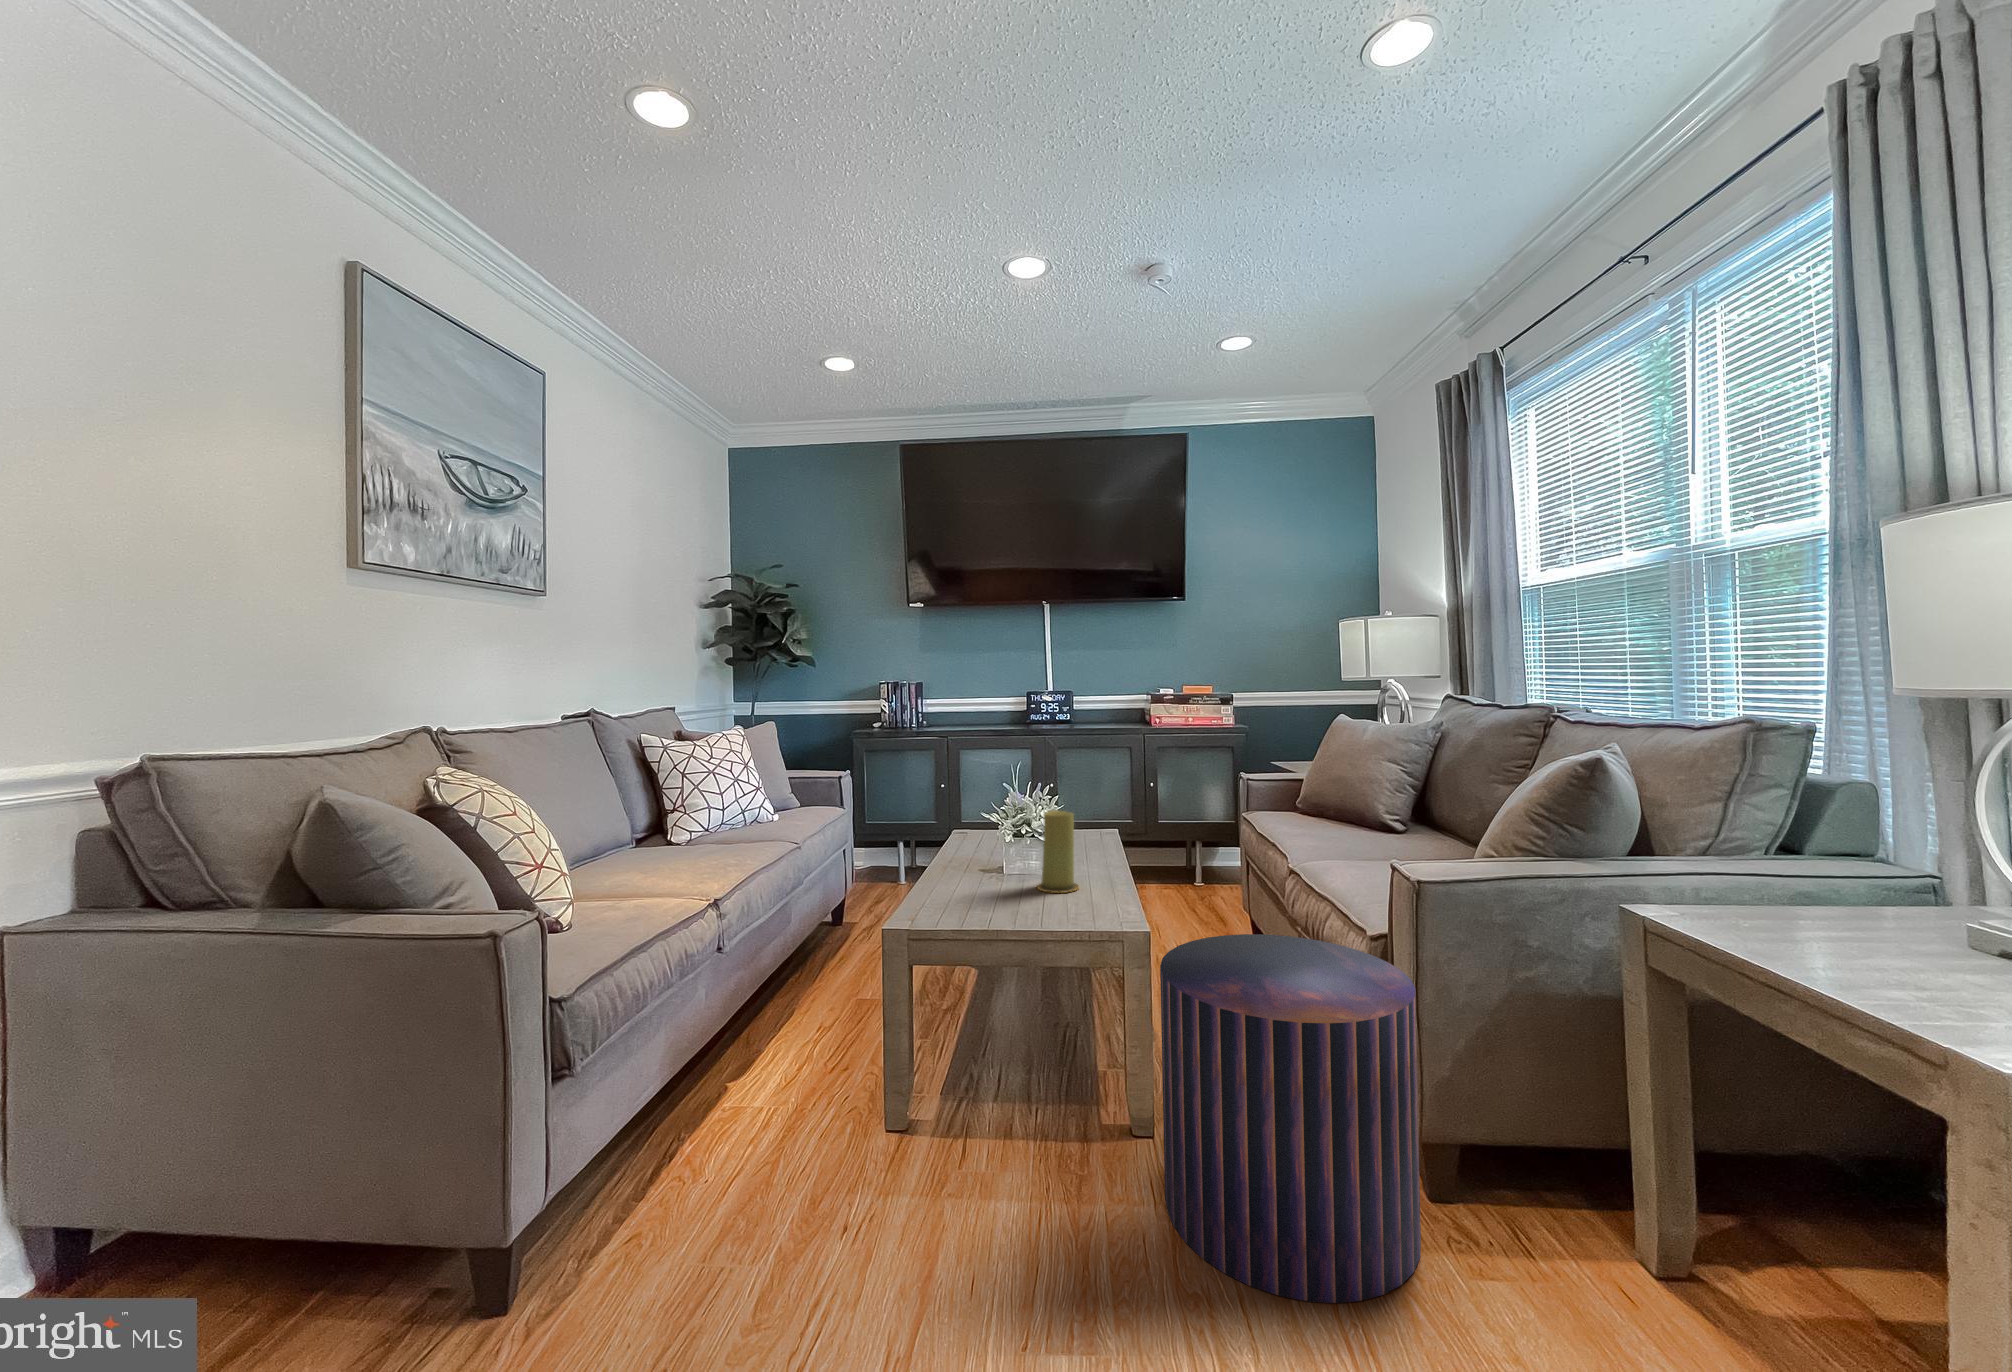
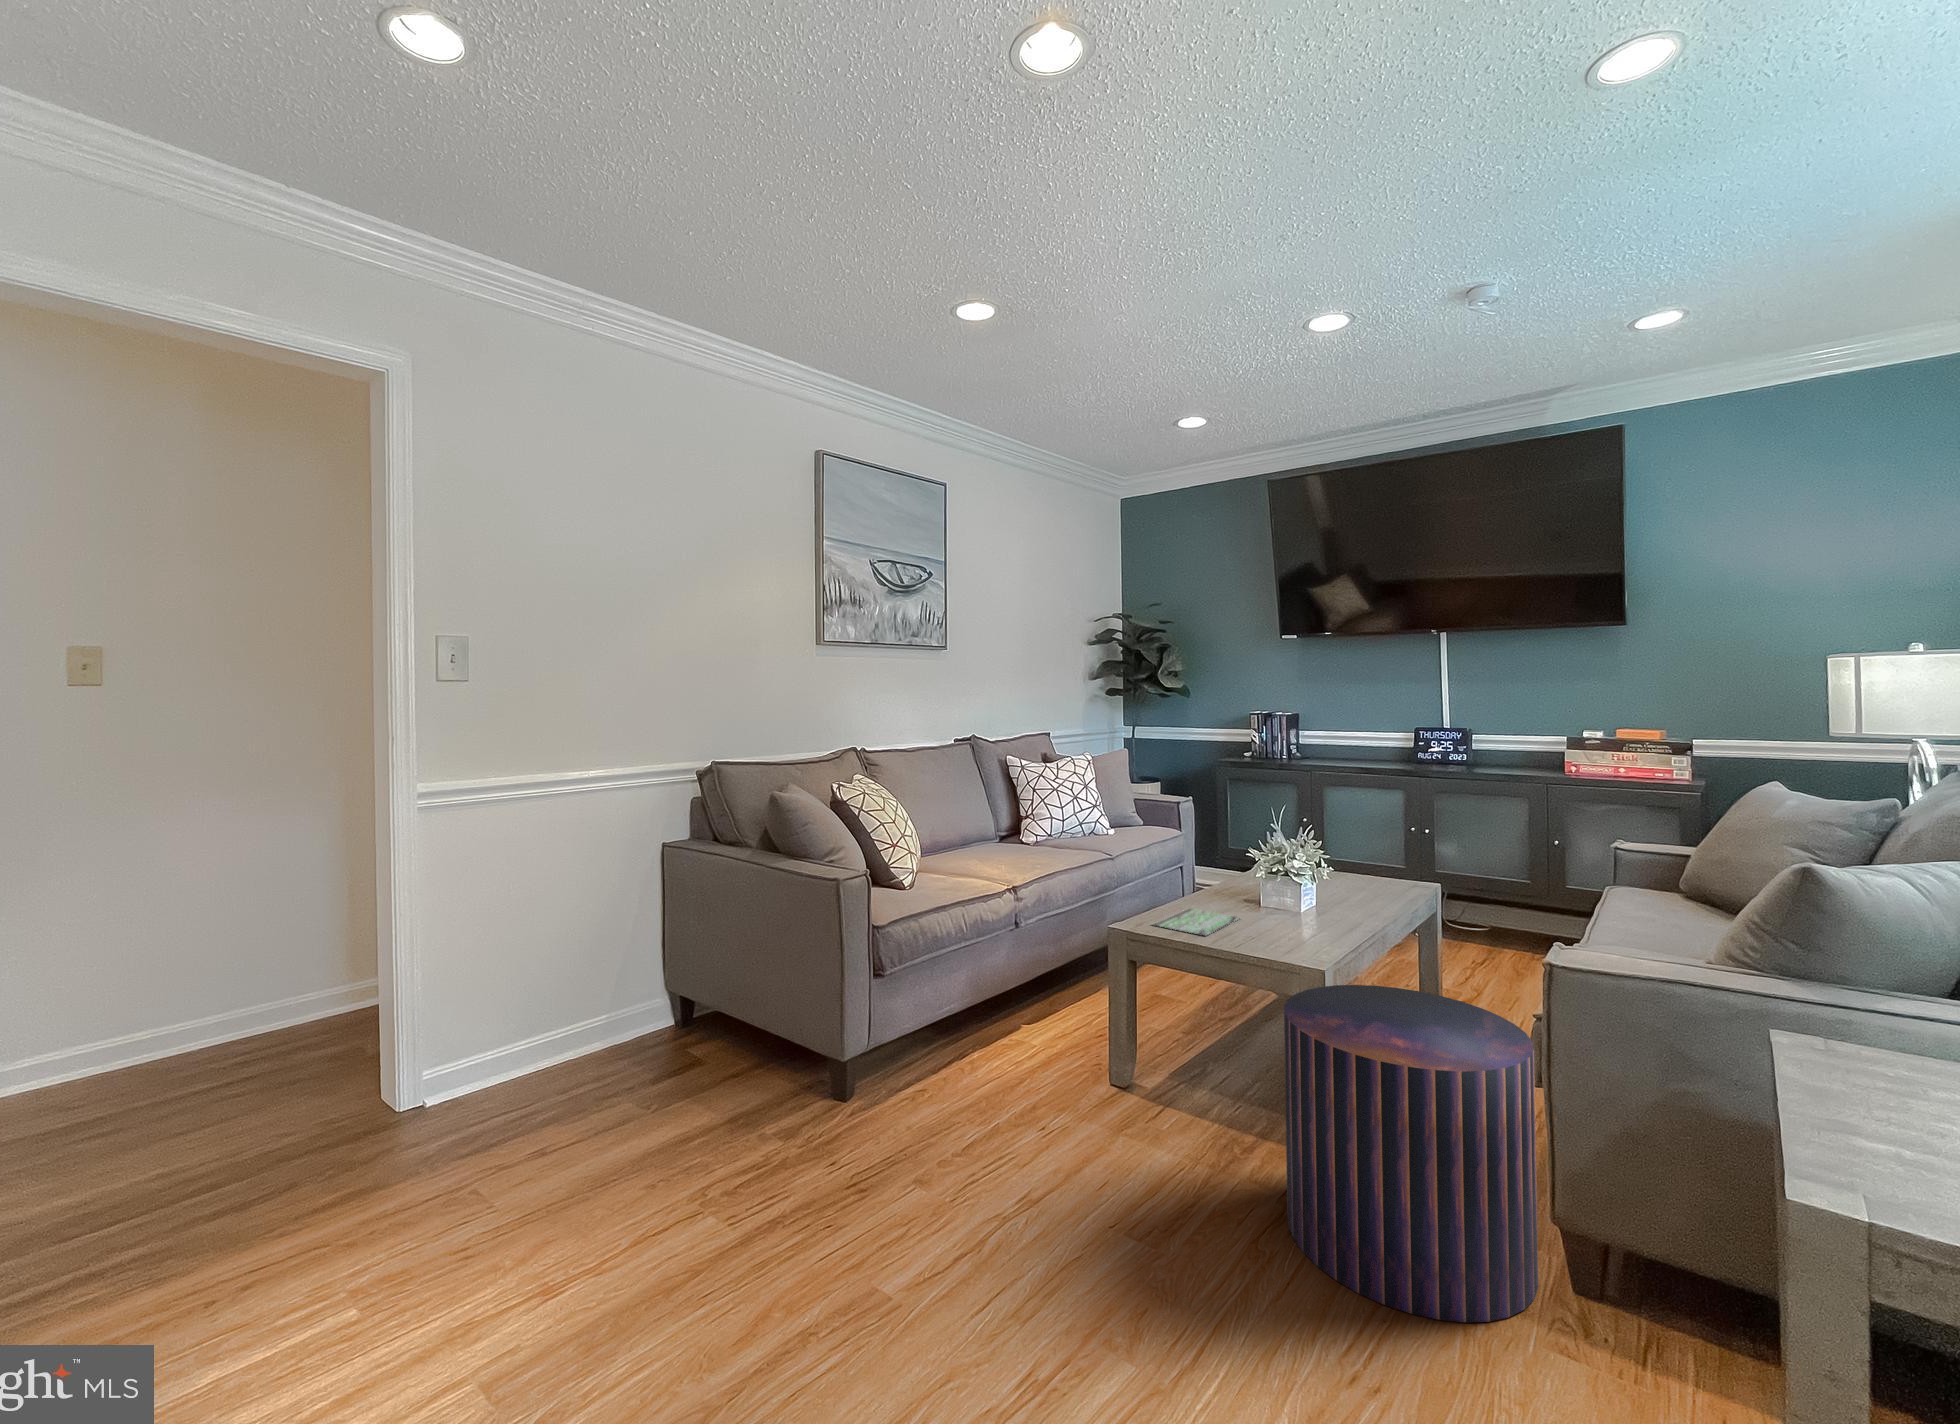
candle: present [1037,810,1079,893] -> none [1270,853,1312,929]
book: none [928,889,1008,917] -> present [1154,909,1239,935]

